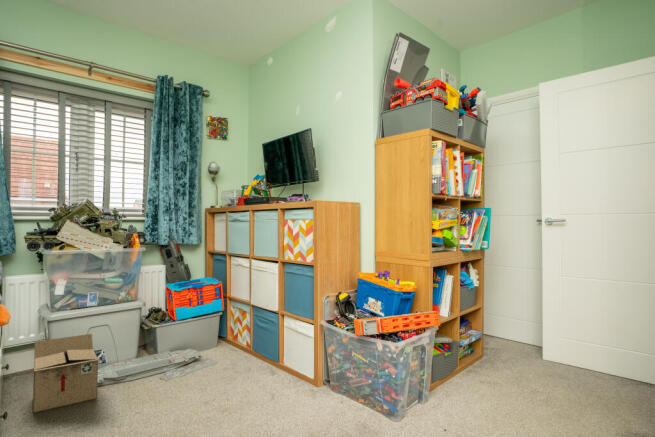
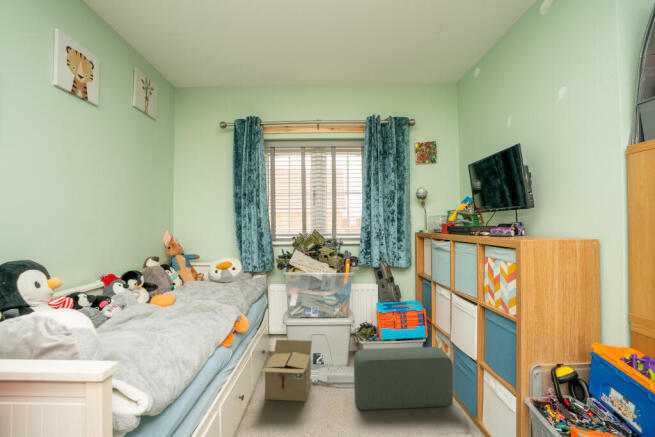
pouf: none [156,314,254,385] -> present [354,347,453,410]

